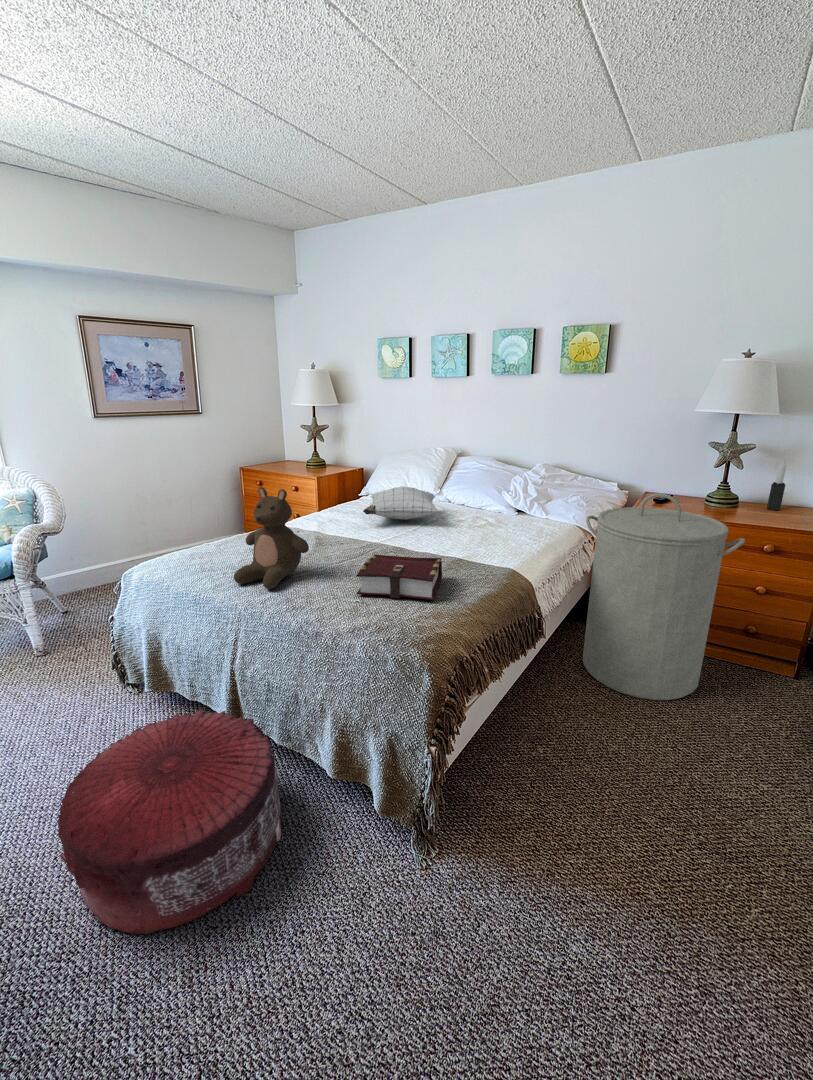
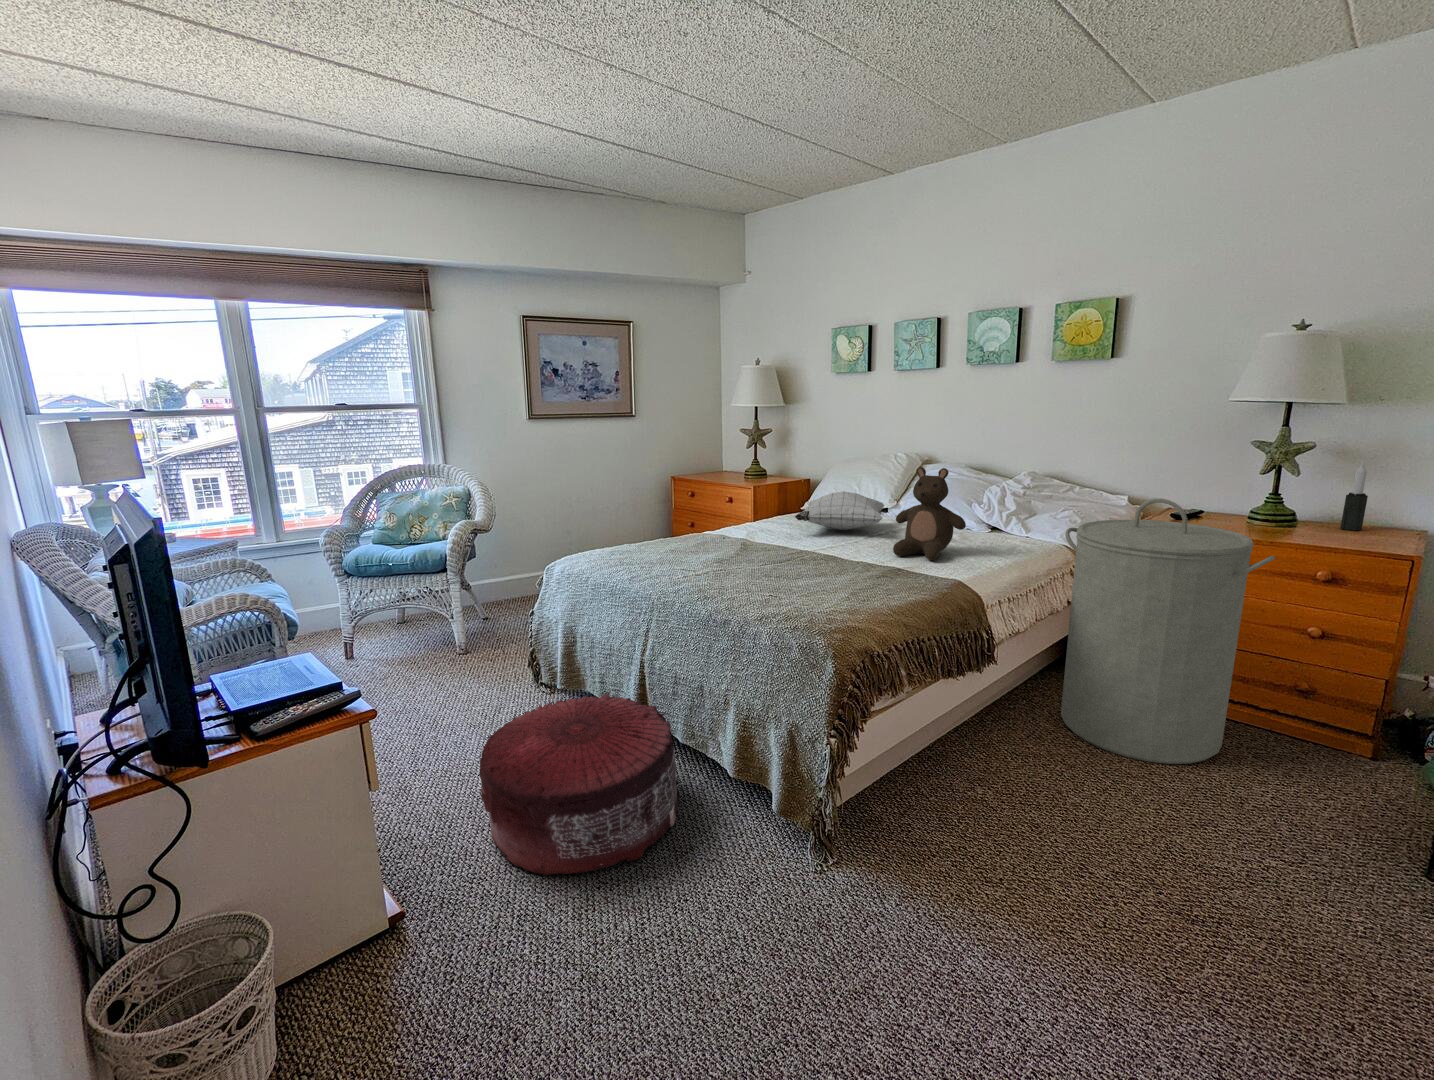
stuffed bear: present [234,487,309,589] -> present [893,467,966,560]
book: present [357,555,442,600] -> none [771,553,869,599]

